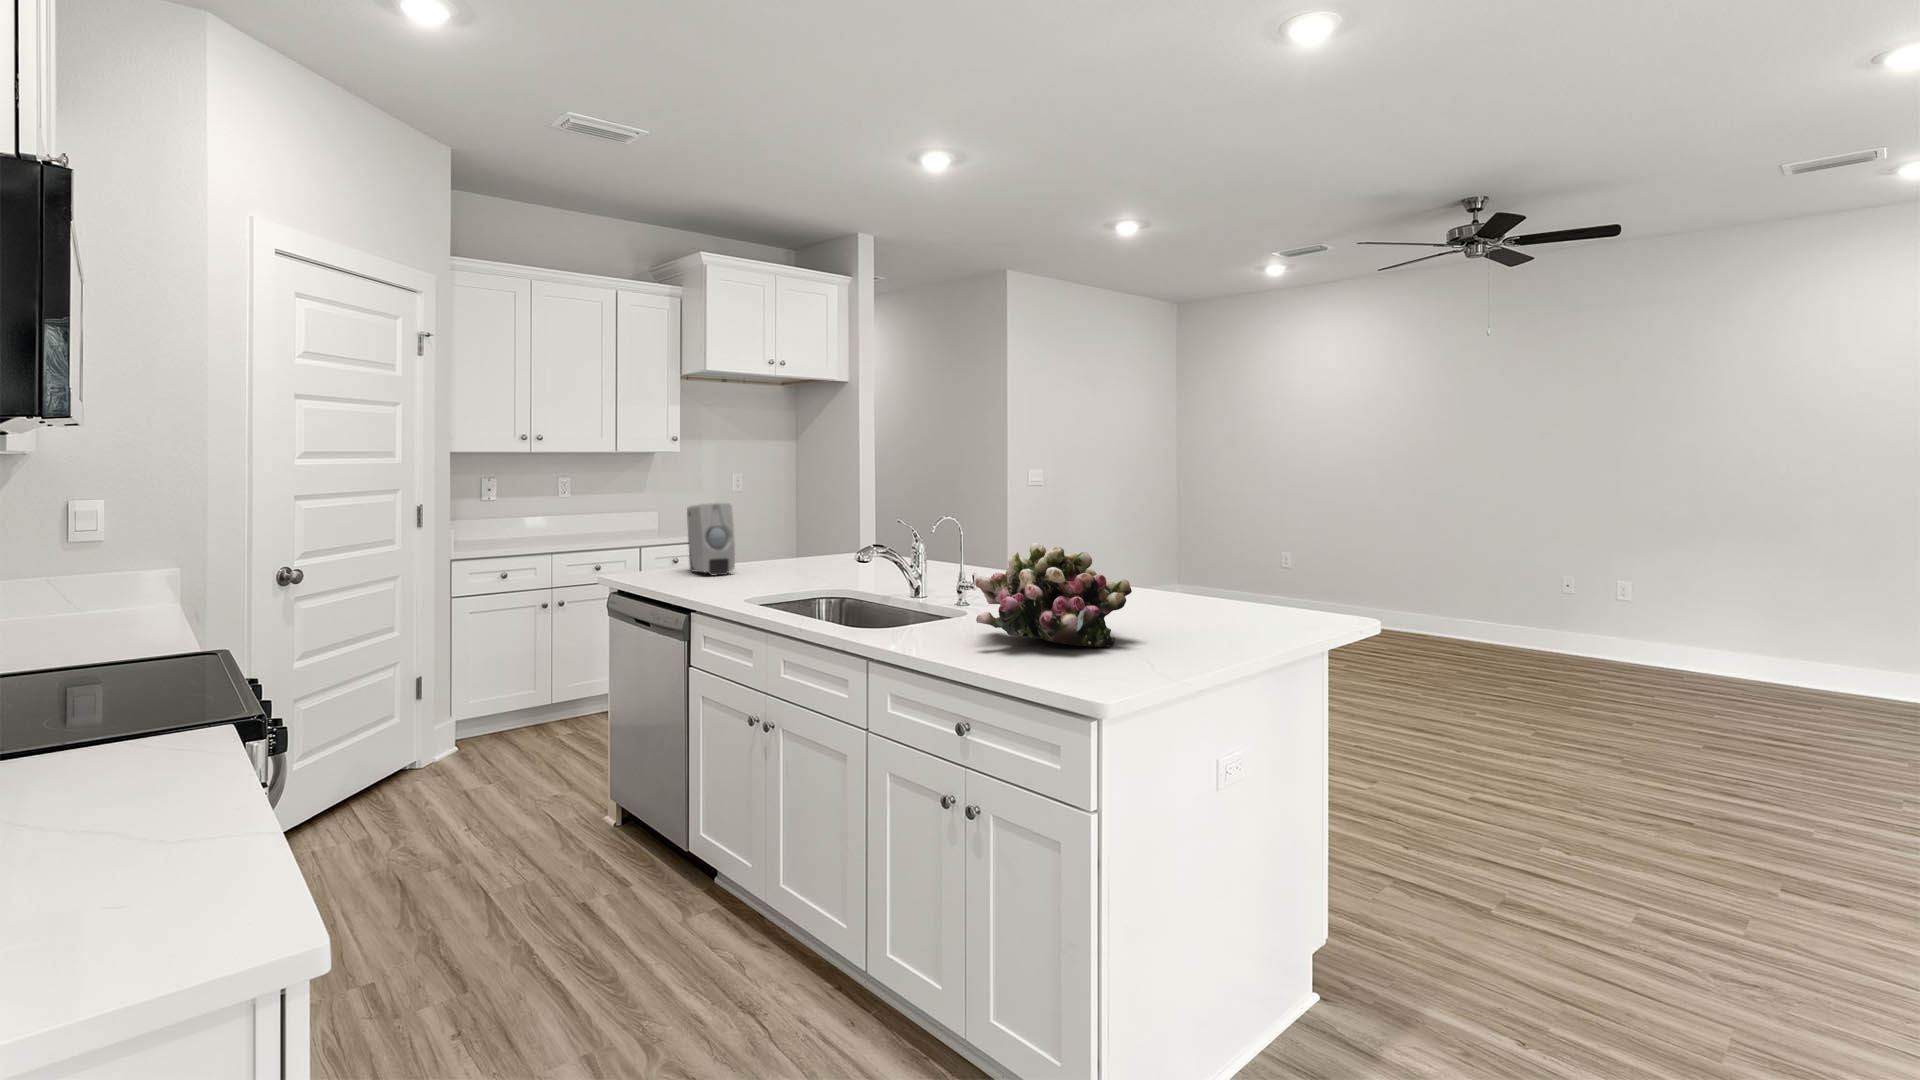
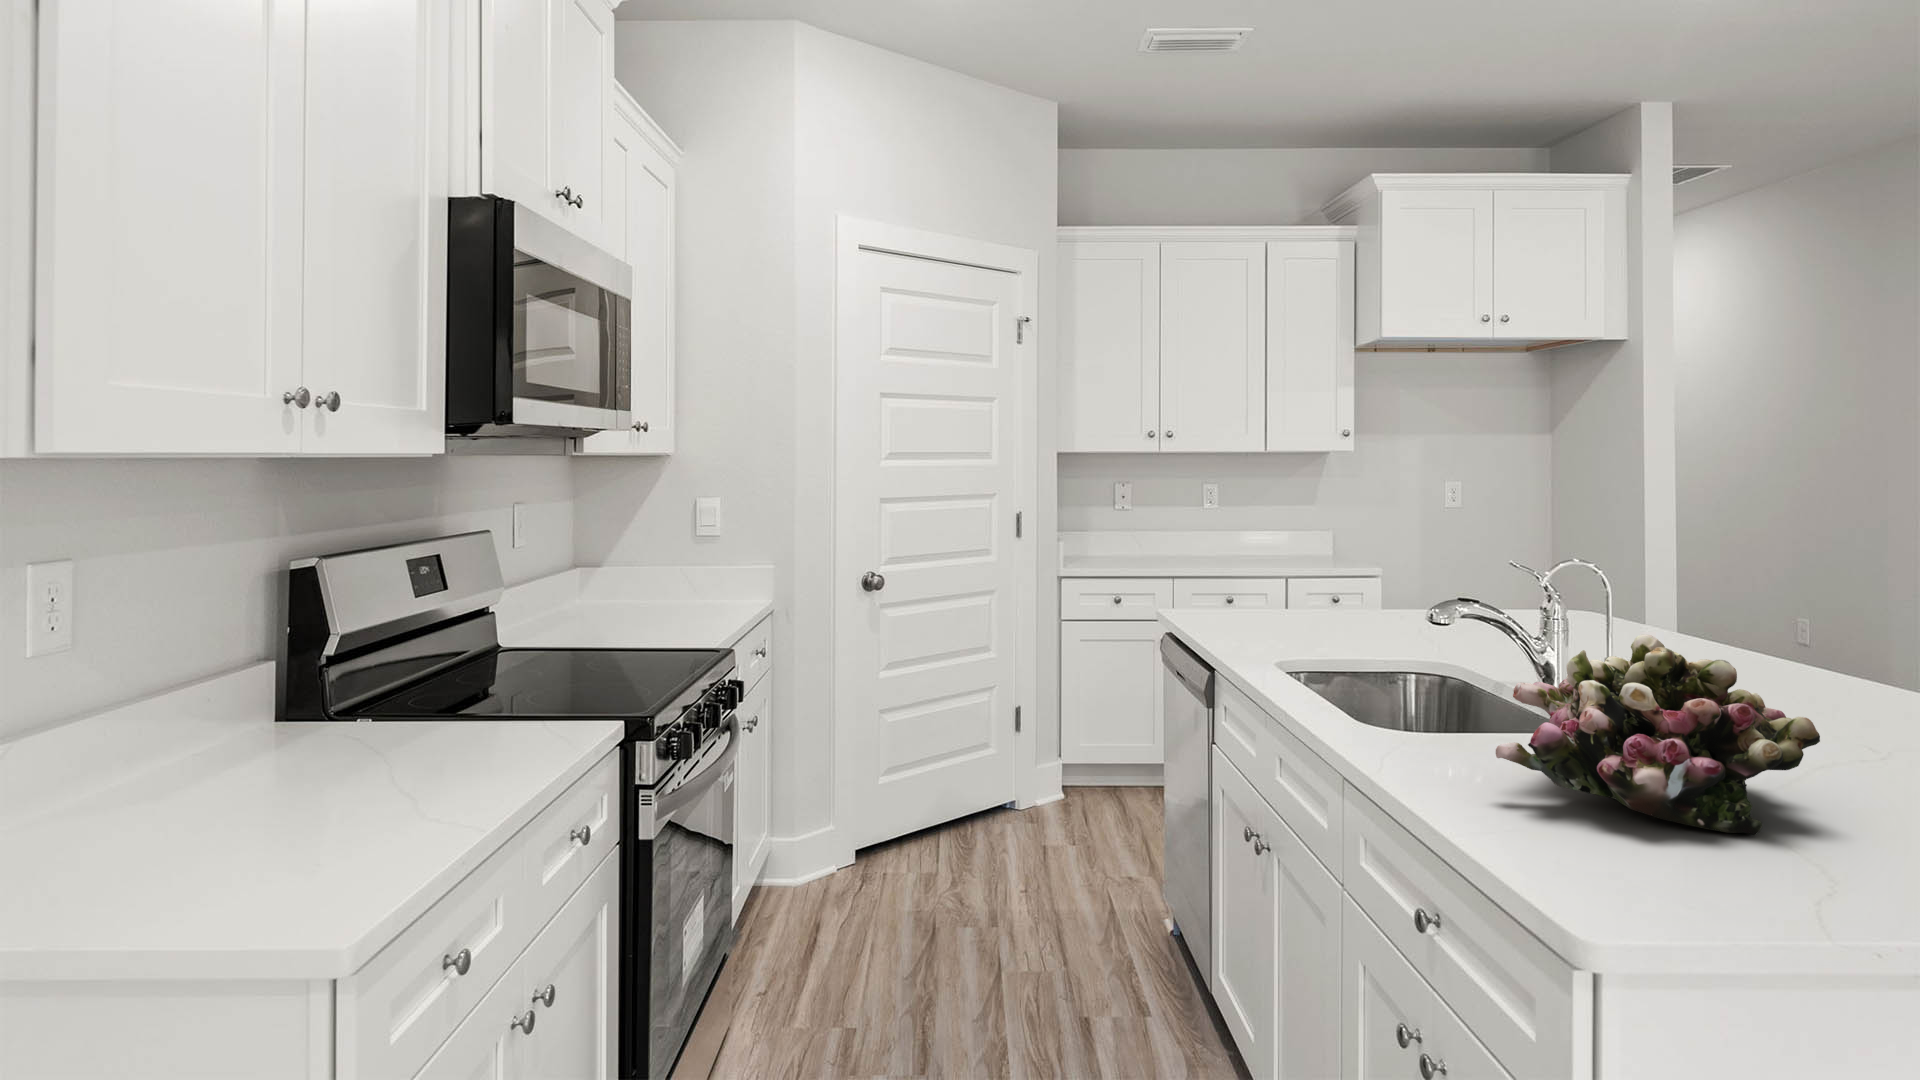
soap dispenser: present [687,503,735,576] -> none [1274,530,1327,626]

